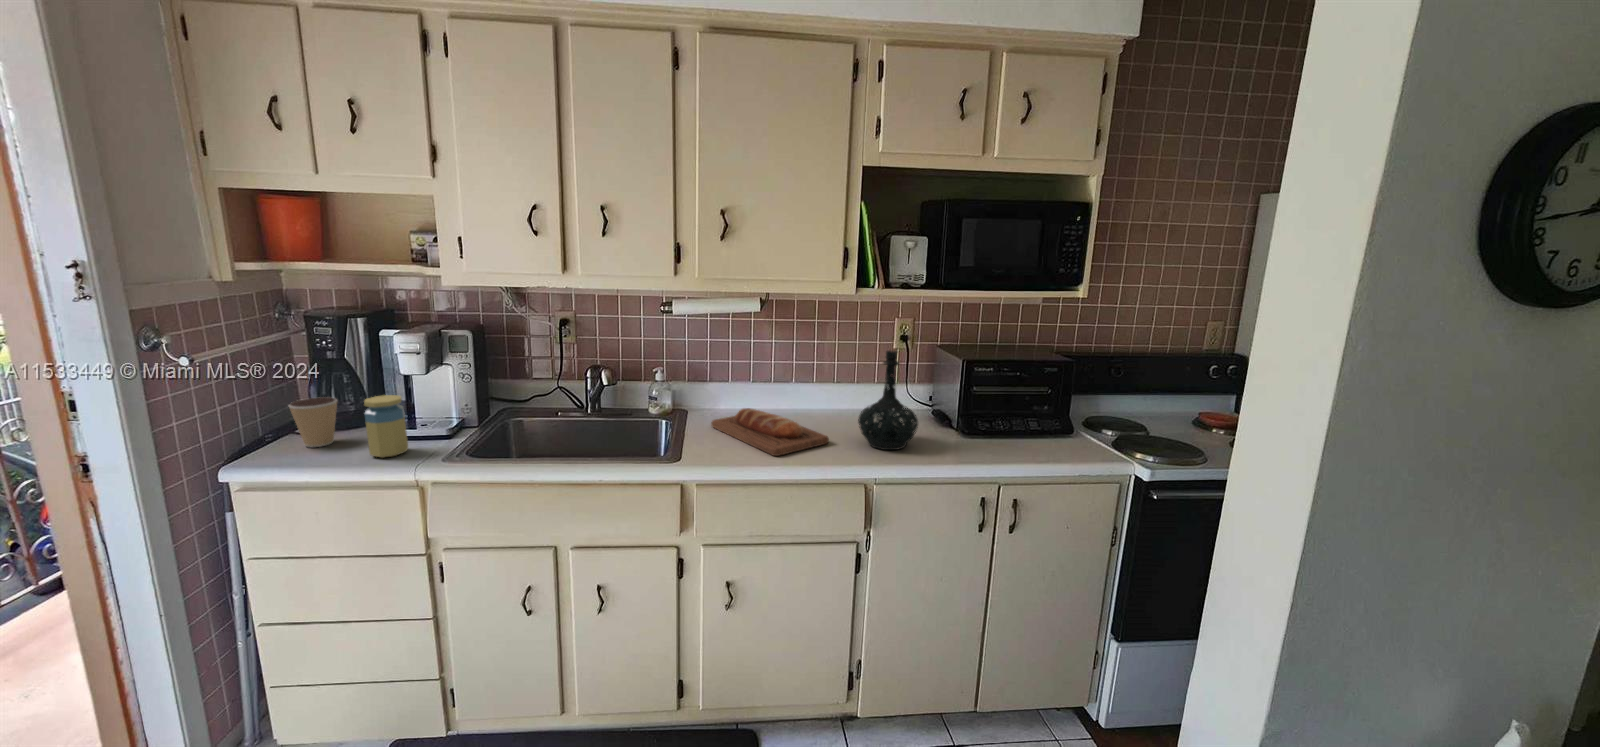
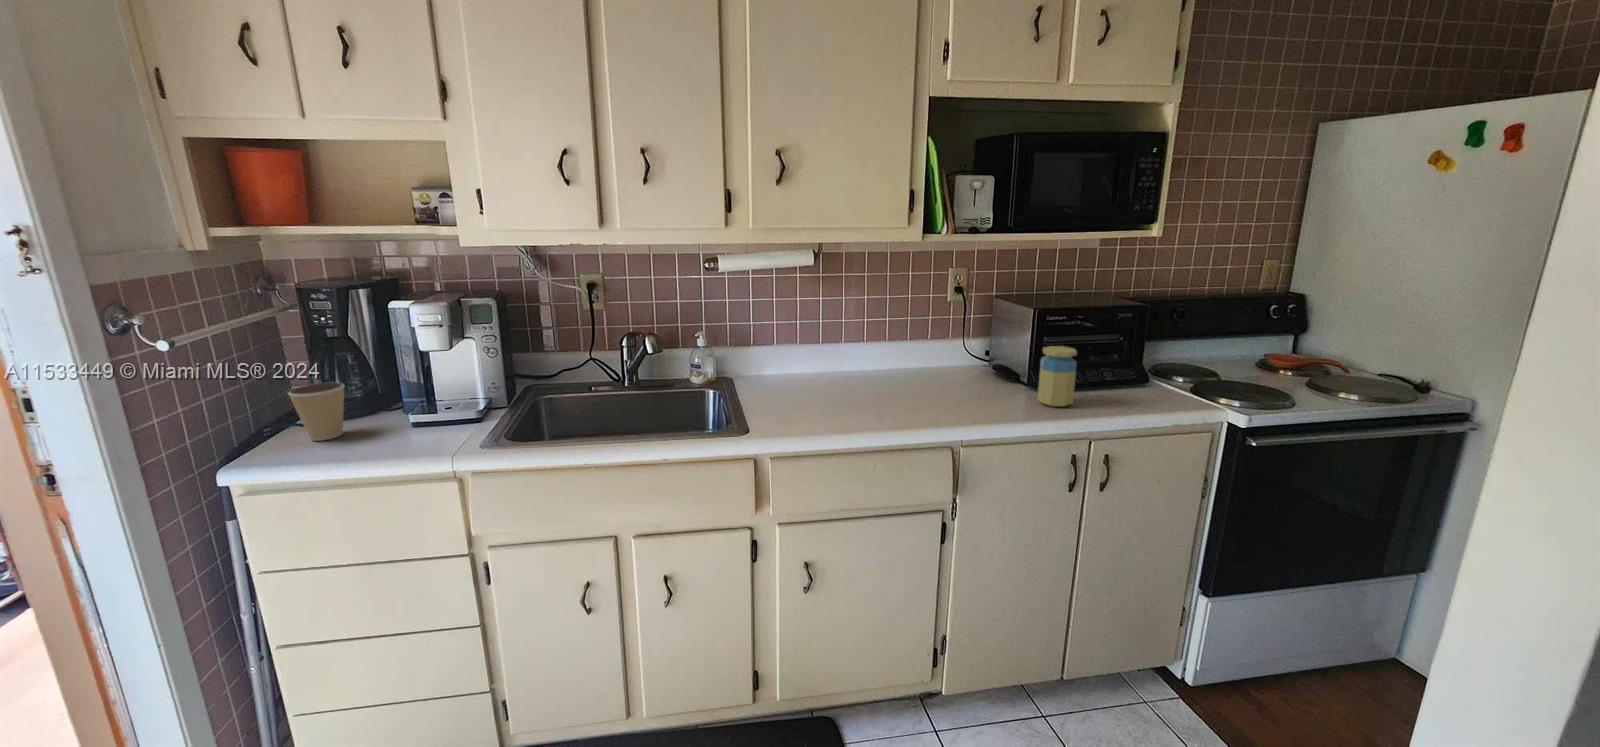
bottle: present [858,351,918,450] -> none [931,301,998,409]
jar: present [364,395,408,457] -> present [1038,346,1077,407]
bread loaf: present [711,408,829,456] -> none [765,372,901,422]

